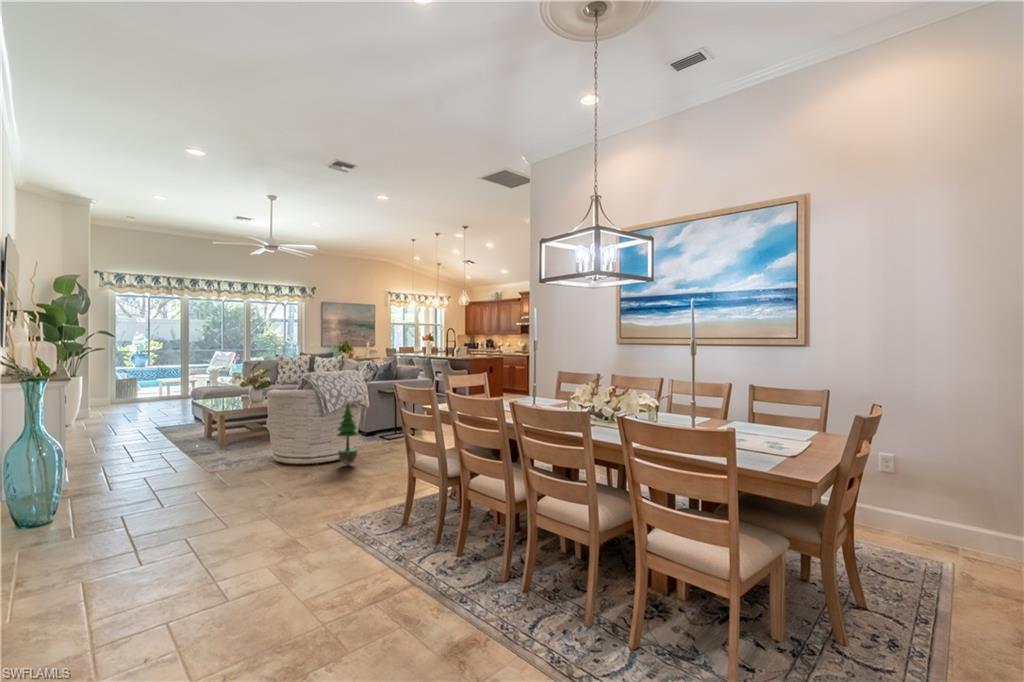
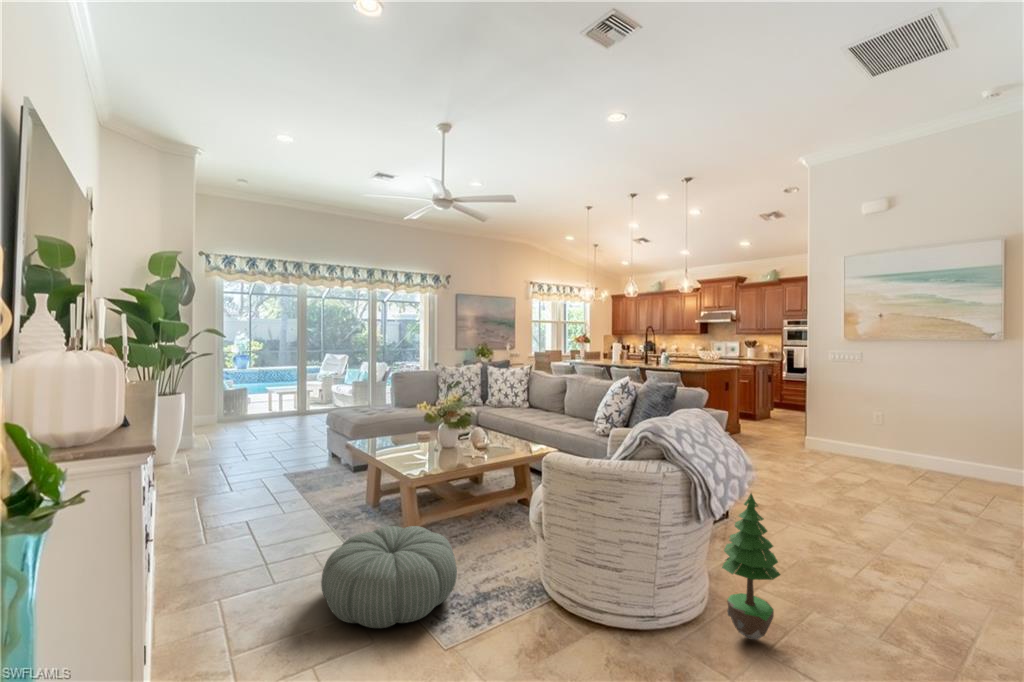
pouf: none [150,431,226,467] -> present [321,526,457,628]

